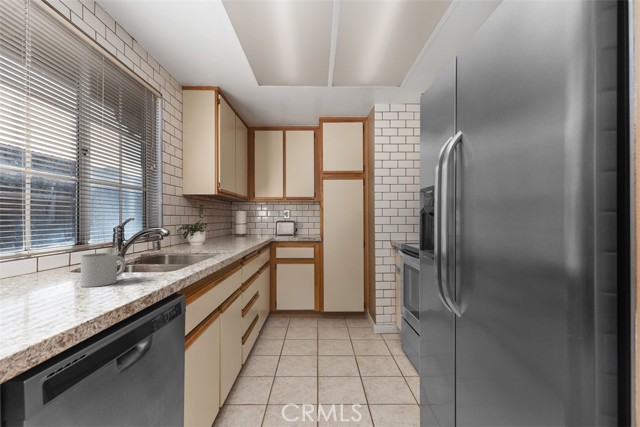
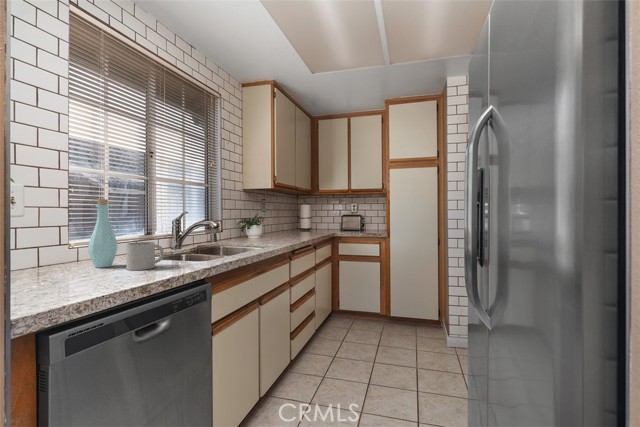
bottle: none [22,203,62,287] -> present [88,199,118,268]

